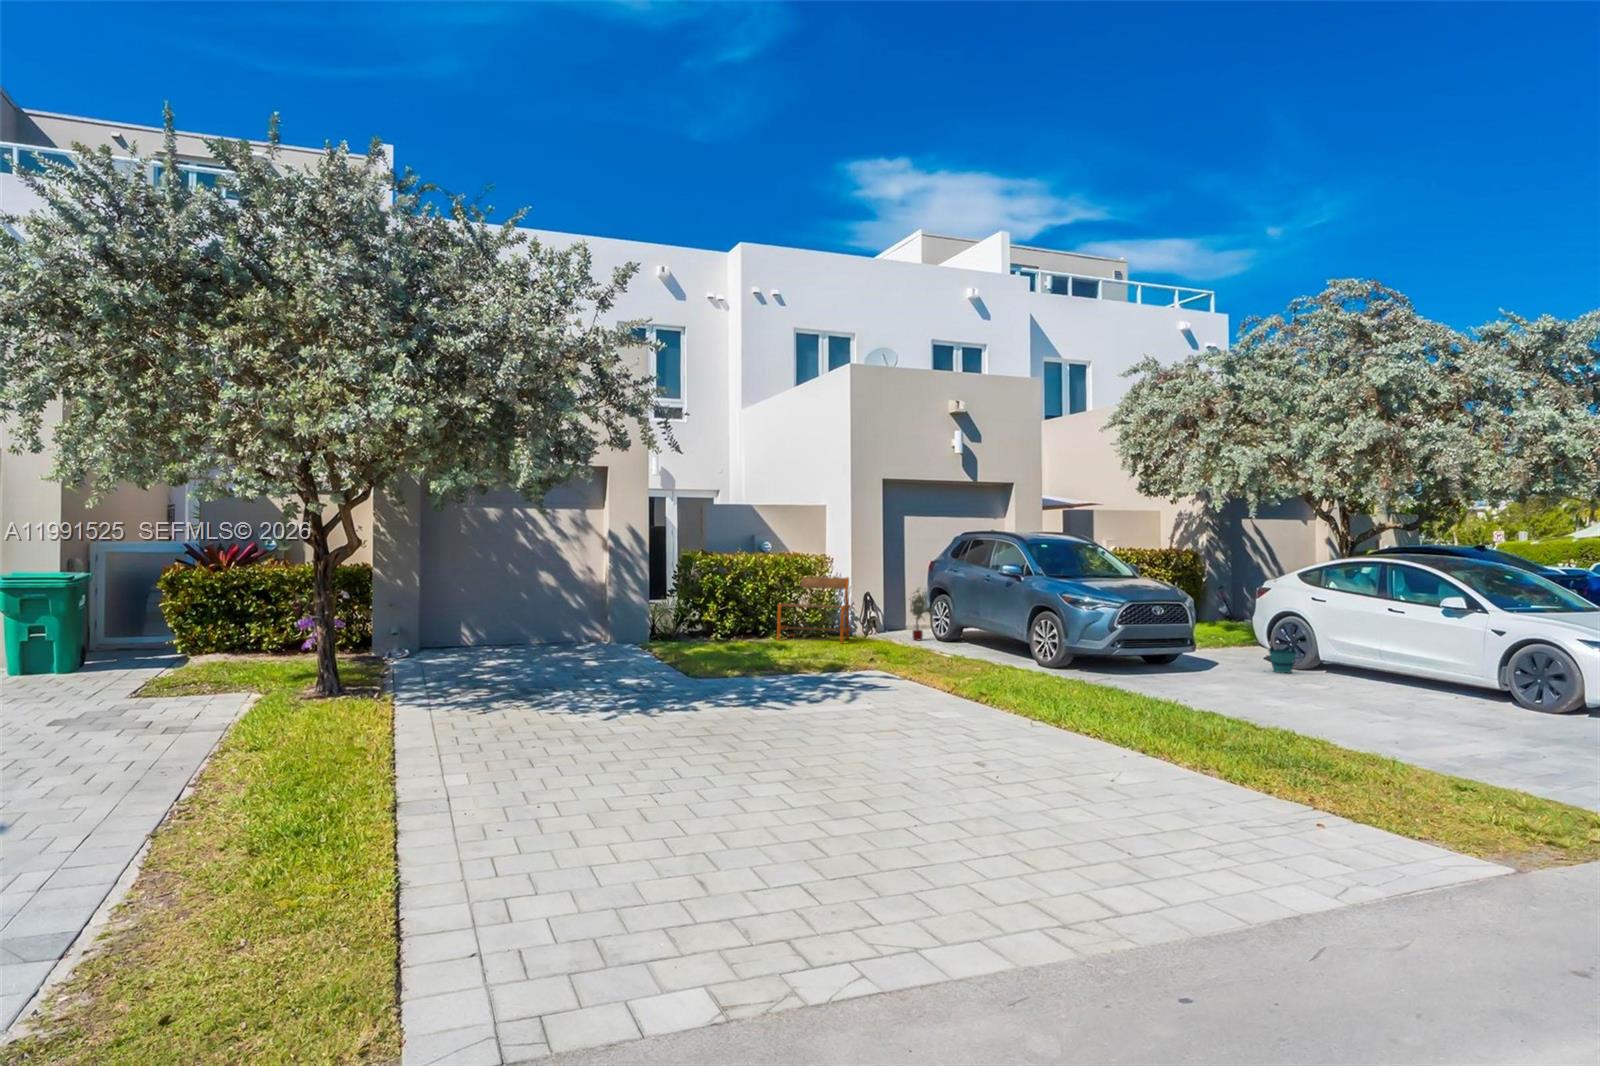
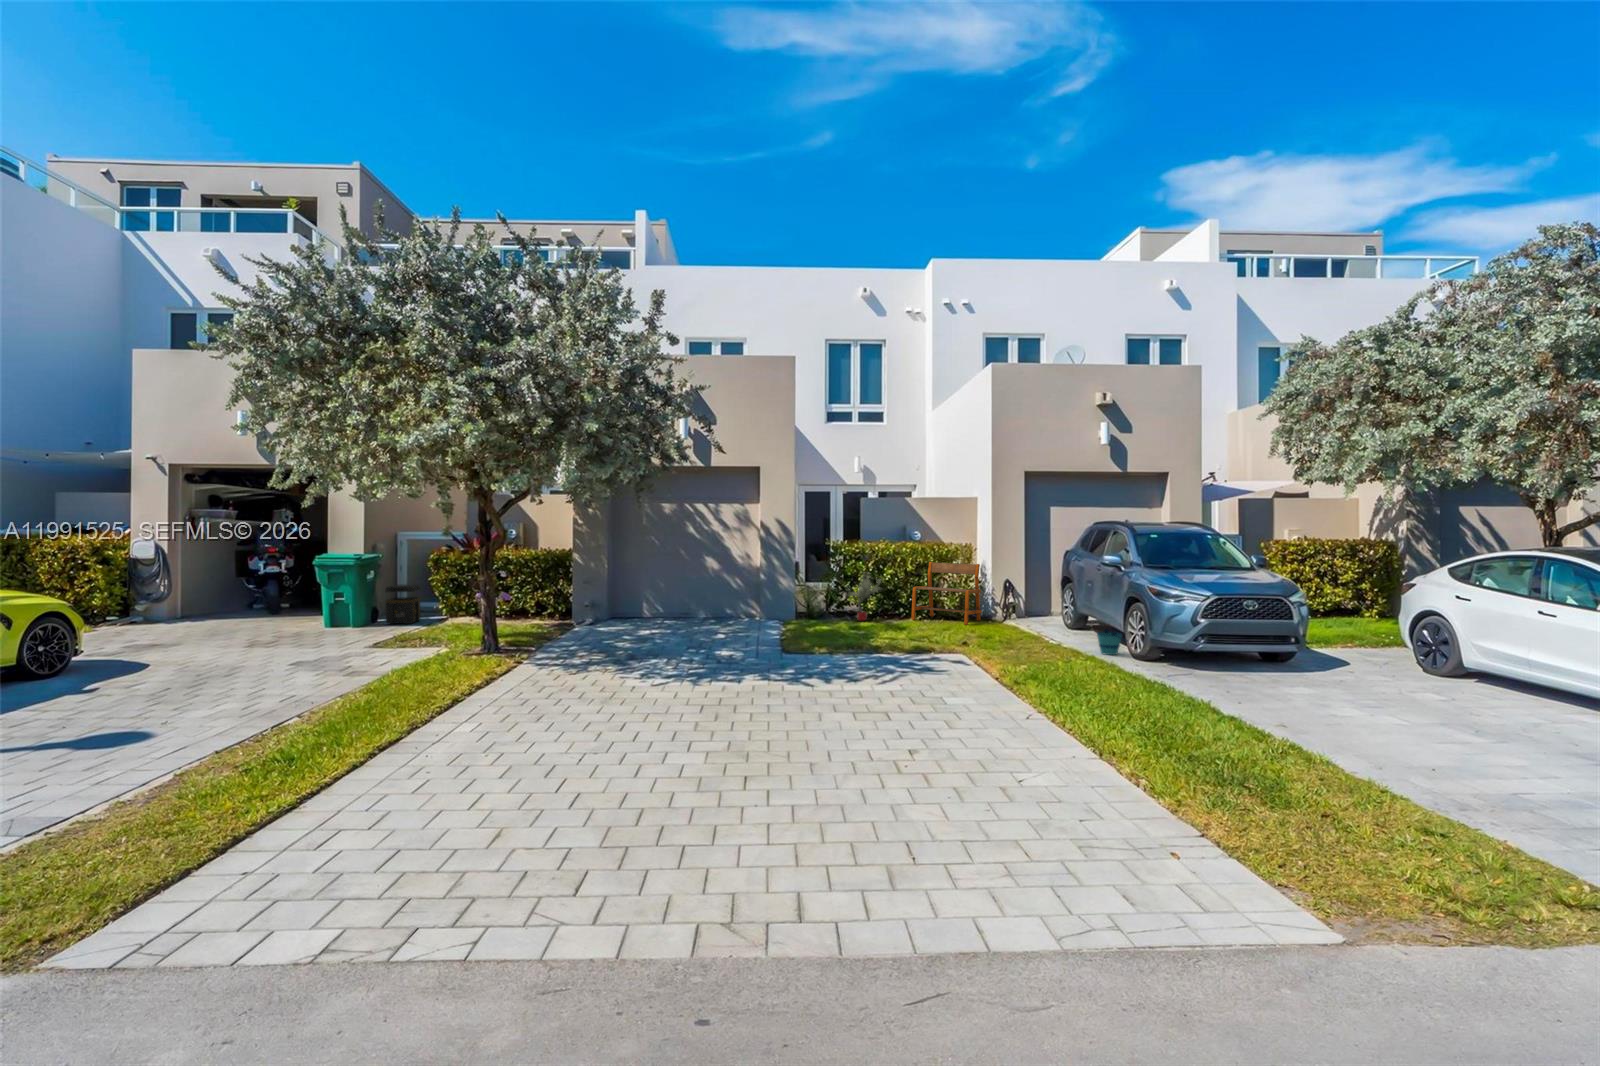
potted tree: present [910,589,935,640] -> present [845,574,881,621]
toolbox: none [77,614,129,671] -> present [385,584,421,624]
bucket: present [1269,647,1301,673] -> present [1097,629,1127,655]

